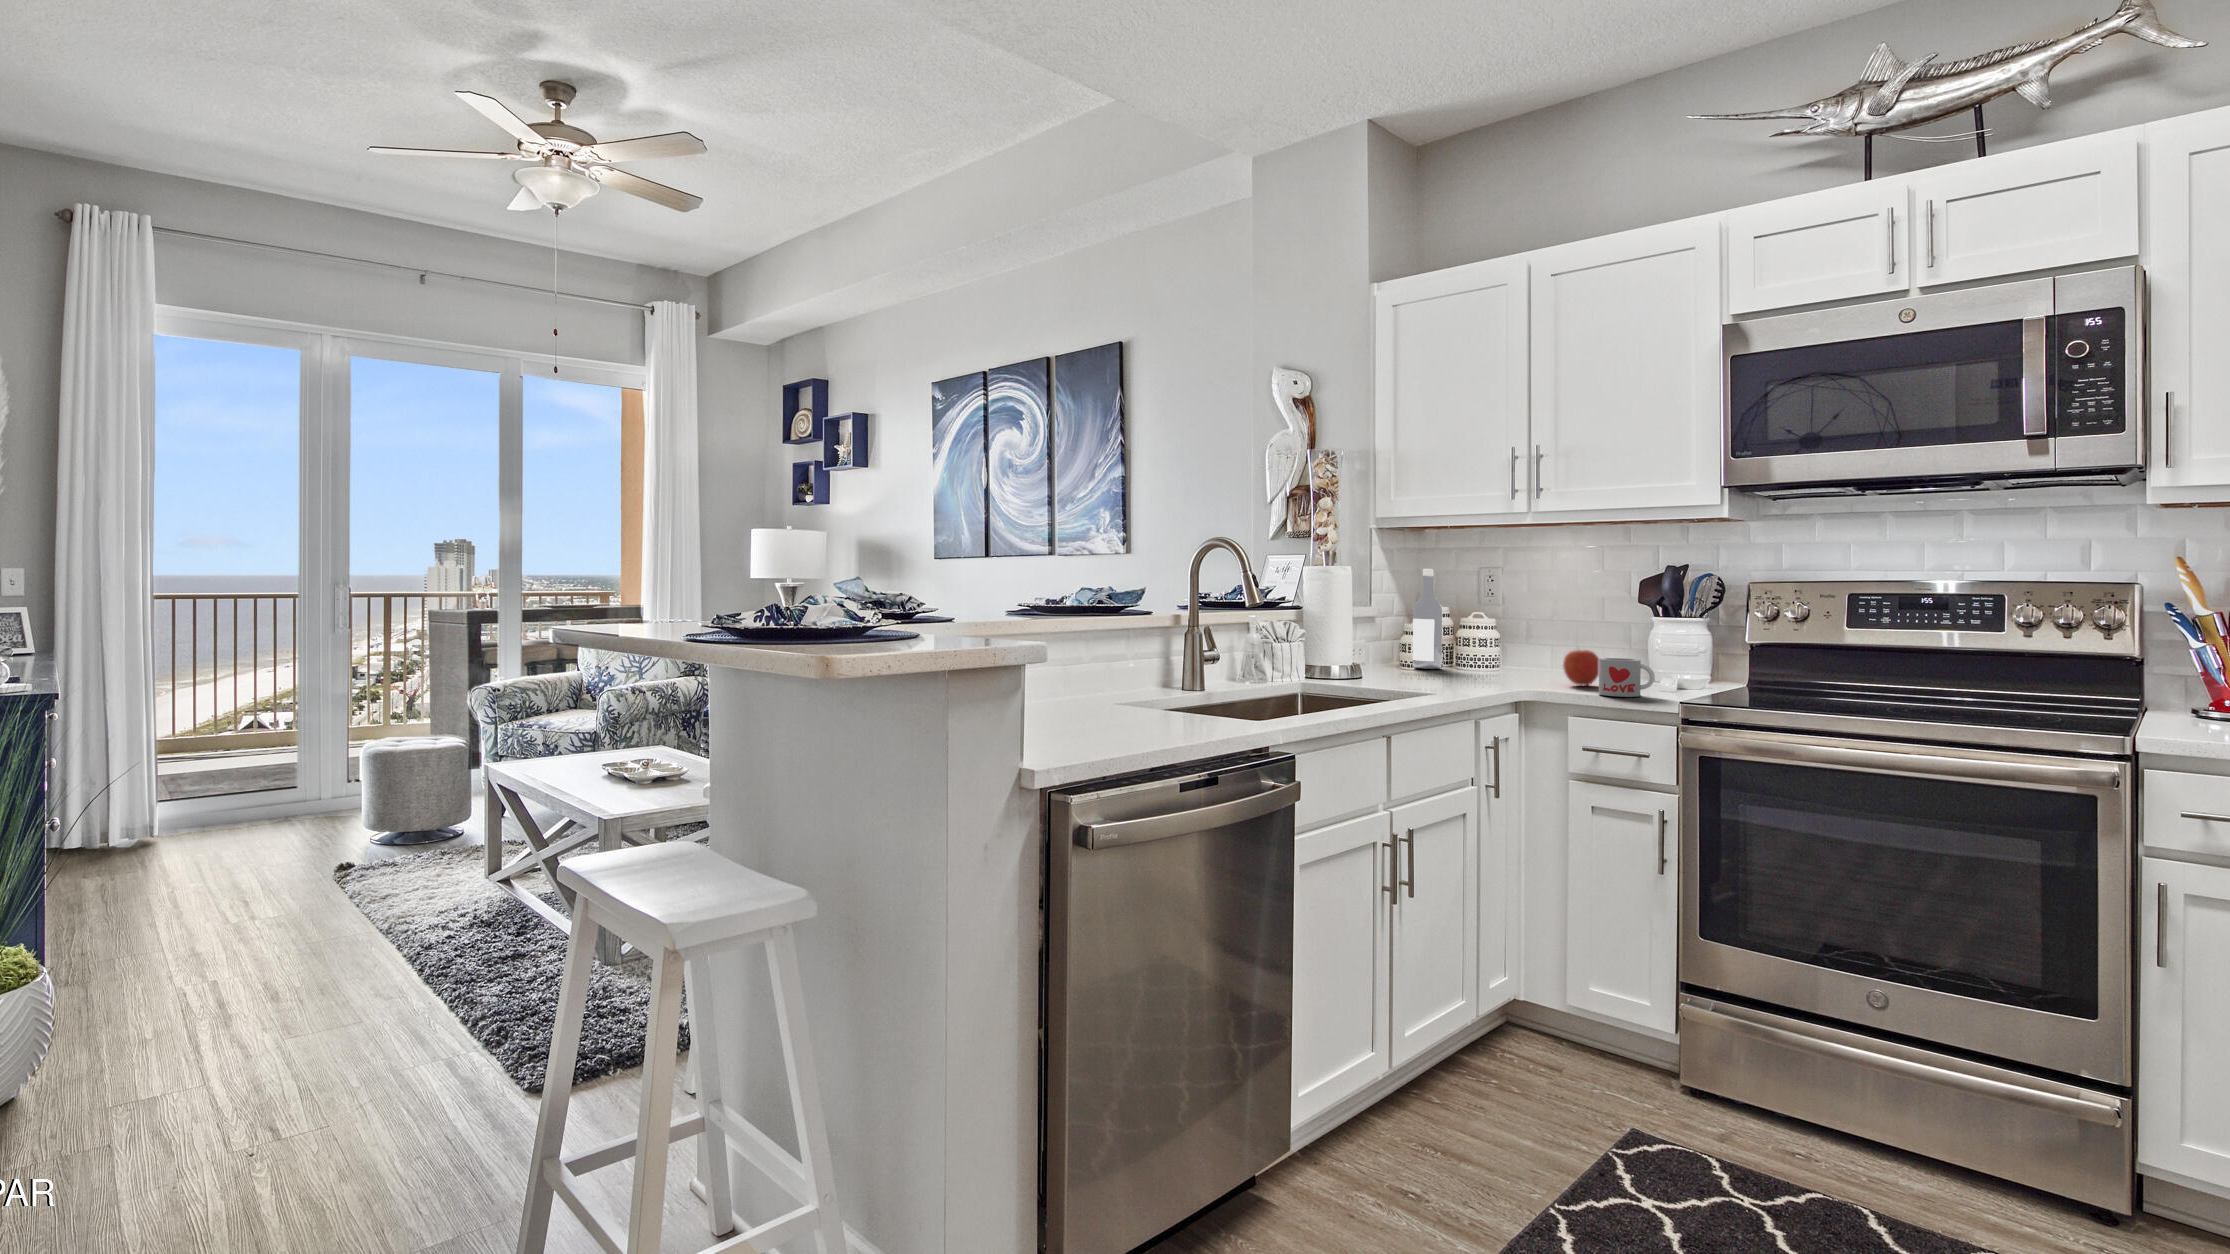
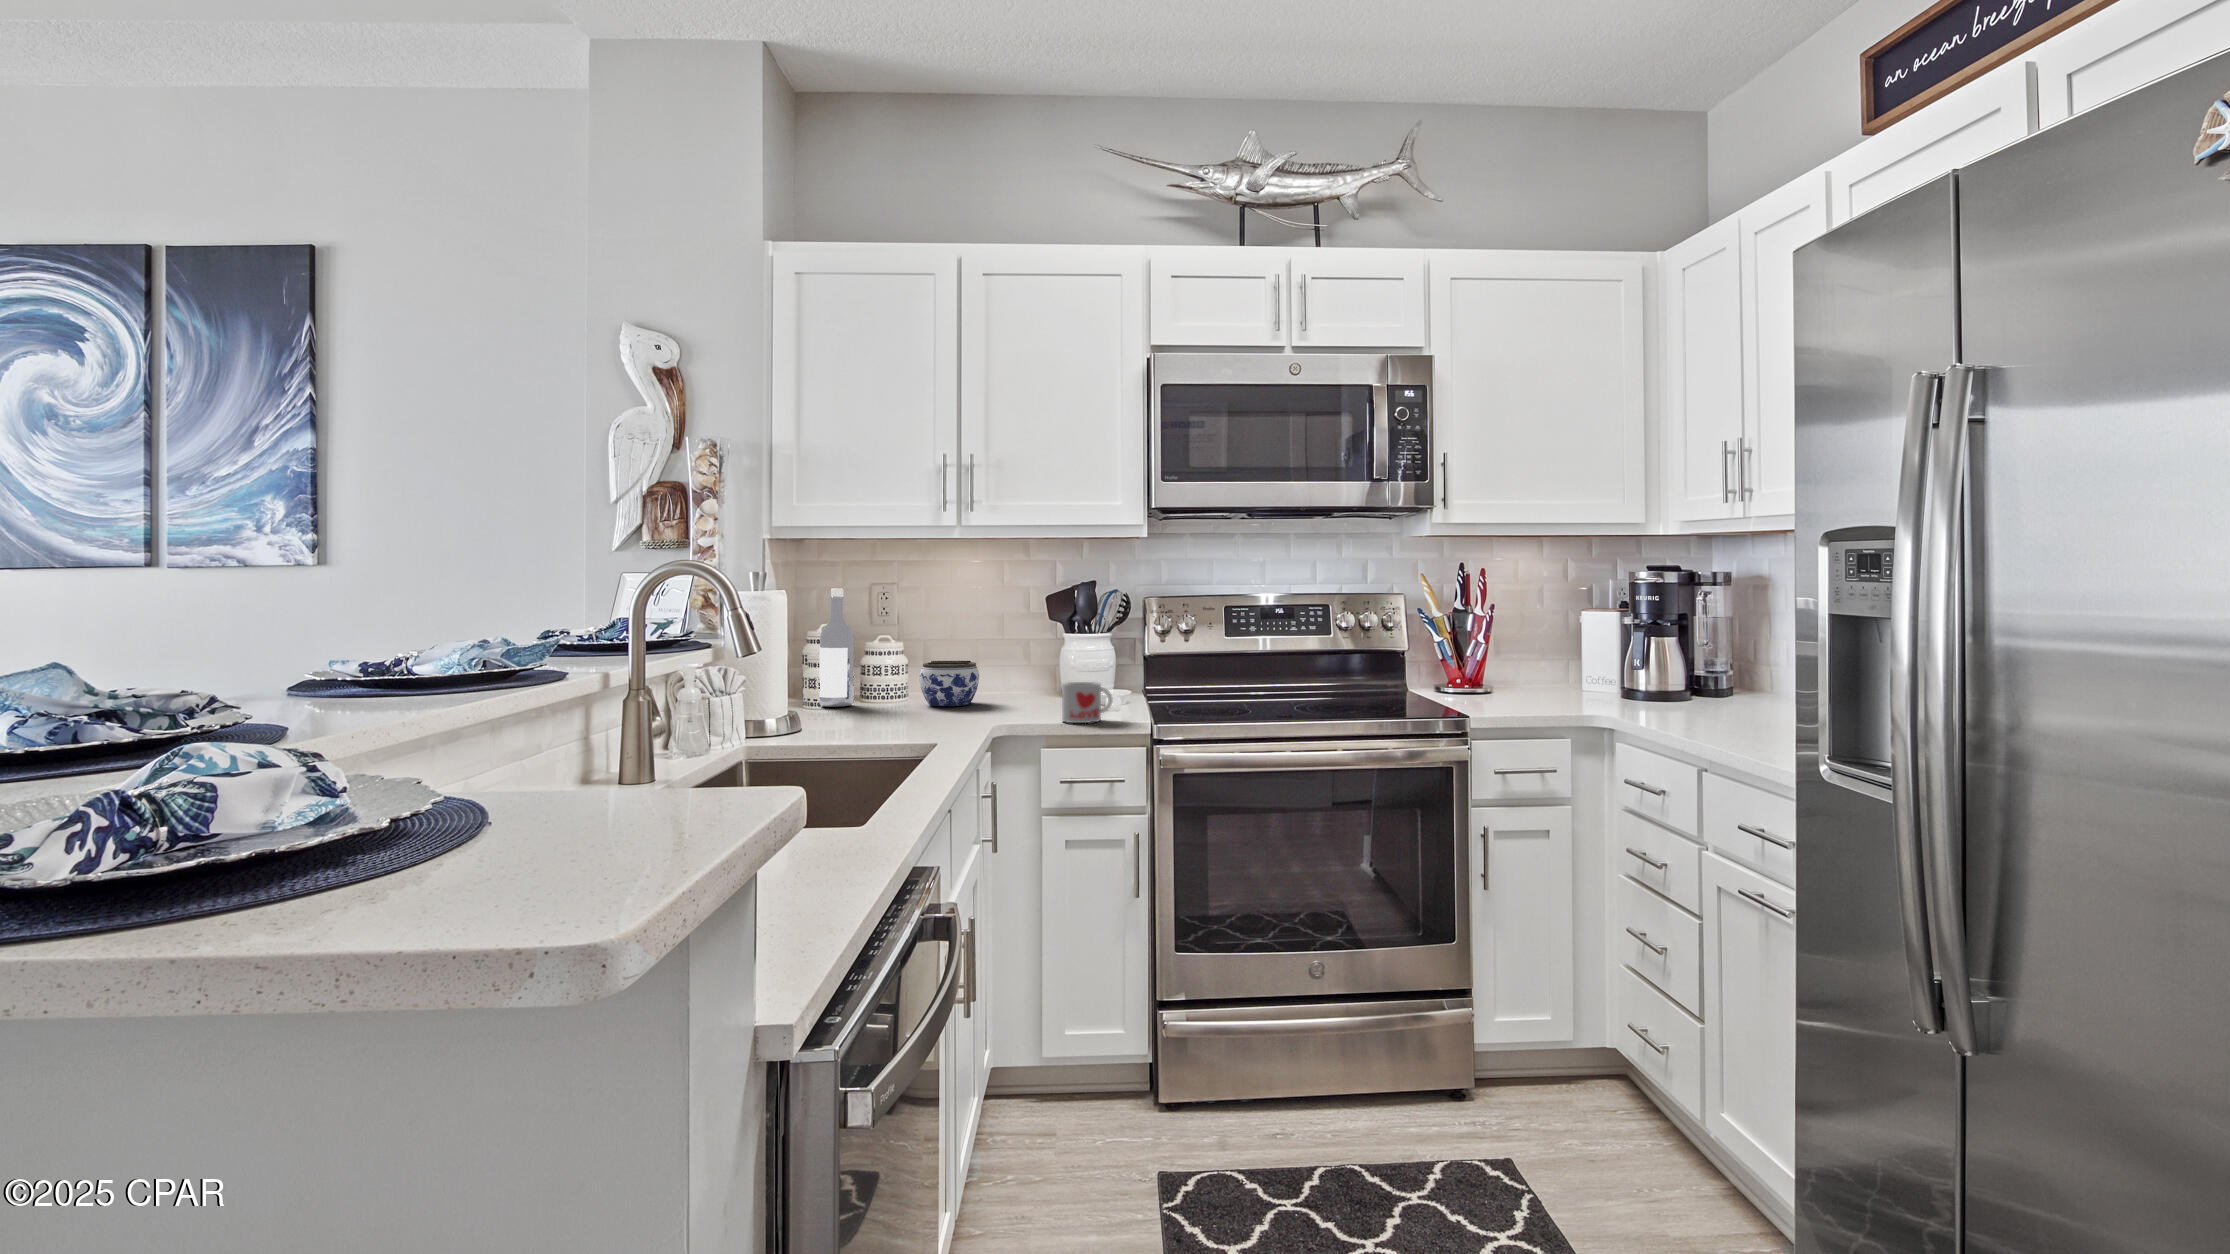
jar: none [1495,634,1552,675] -> present [920,661,979,706]
apple: present [1563,650,1599,686] -> none [1011,672,1047,713]

